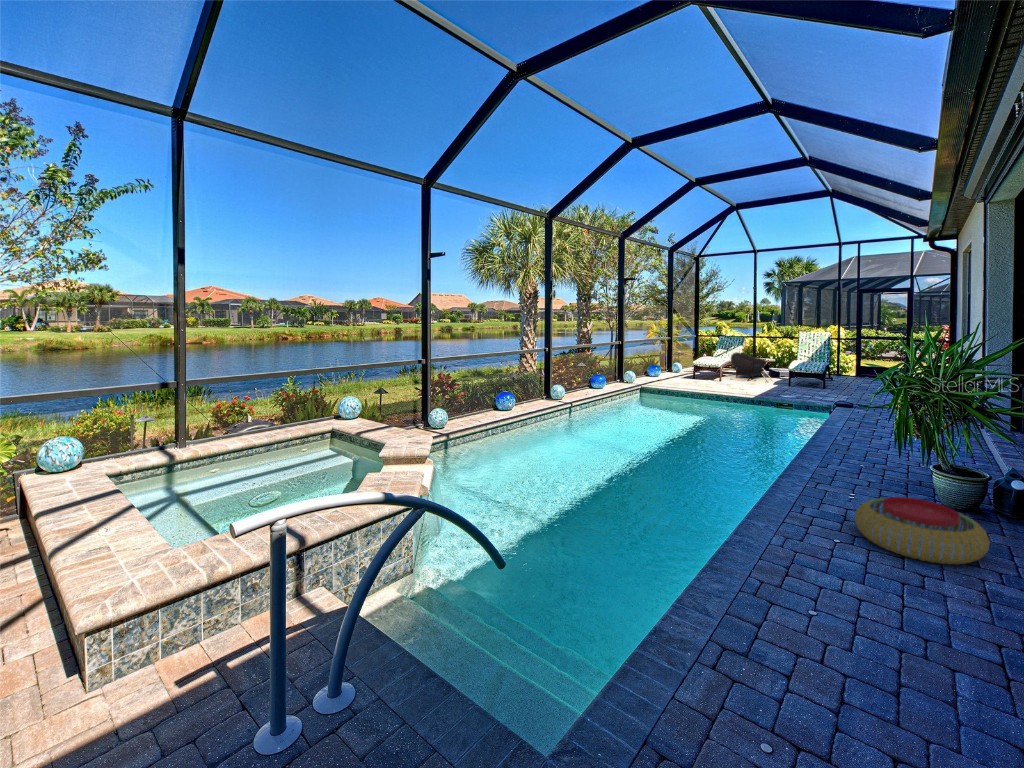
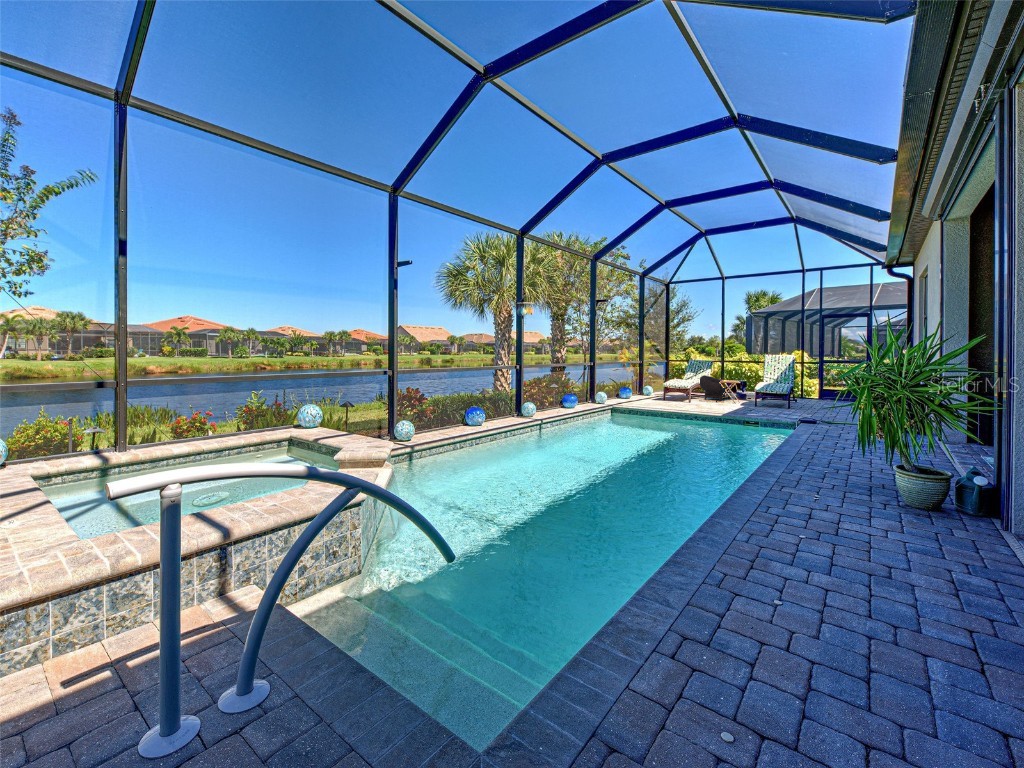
pouf: present [855,497,990,565] -> none [819,493,953,557]

